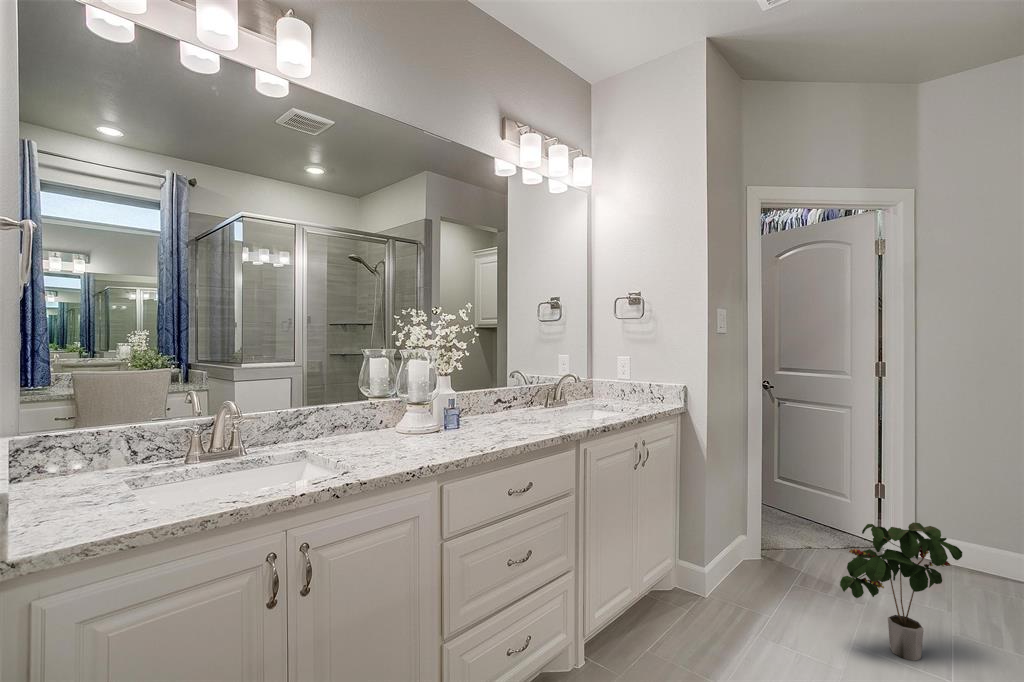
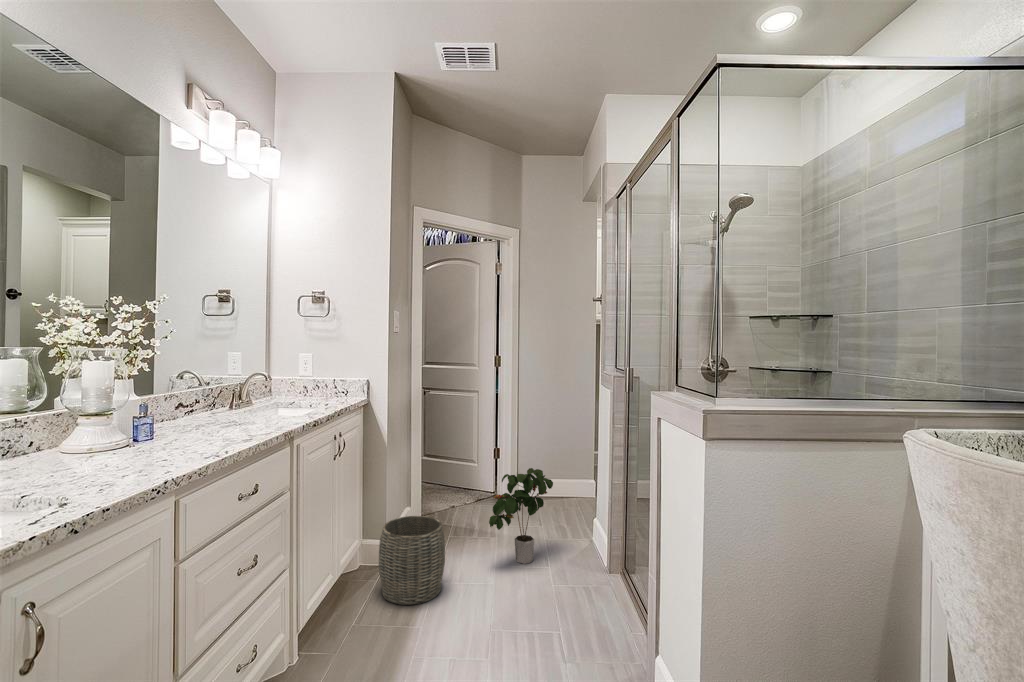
woven basket: none [686,547,770,659] -> present [379,516,445,605]

